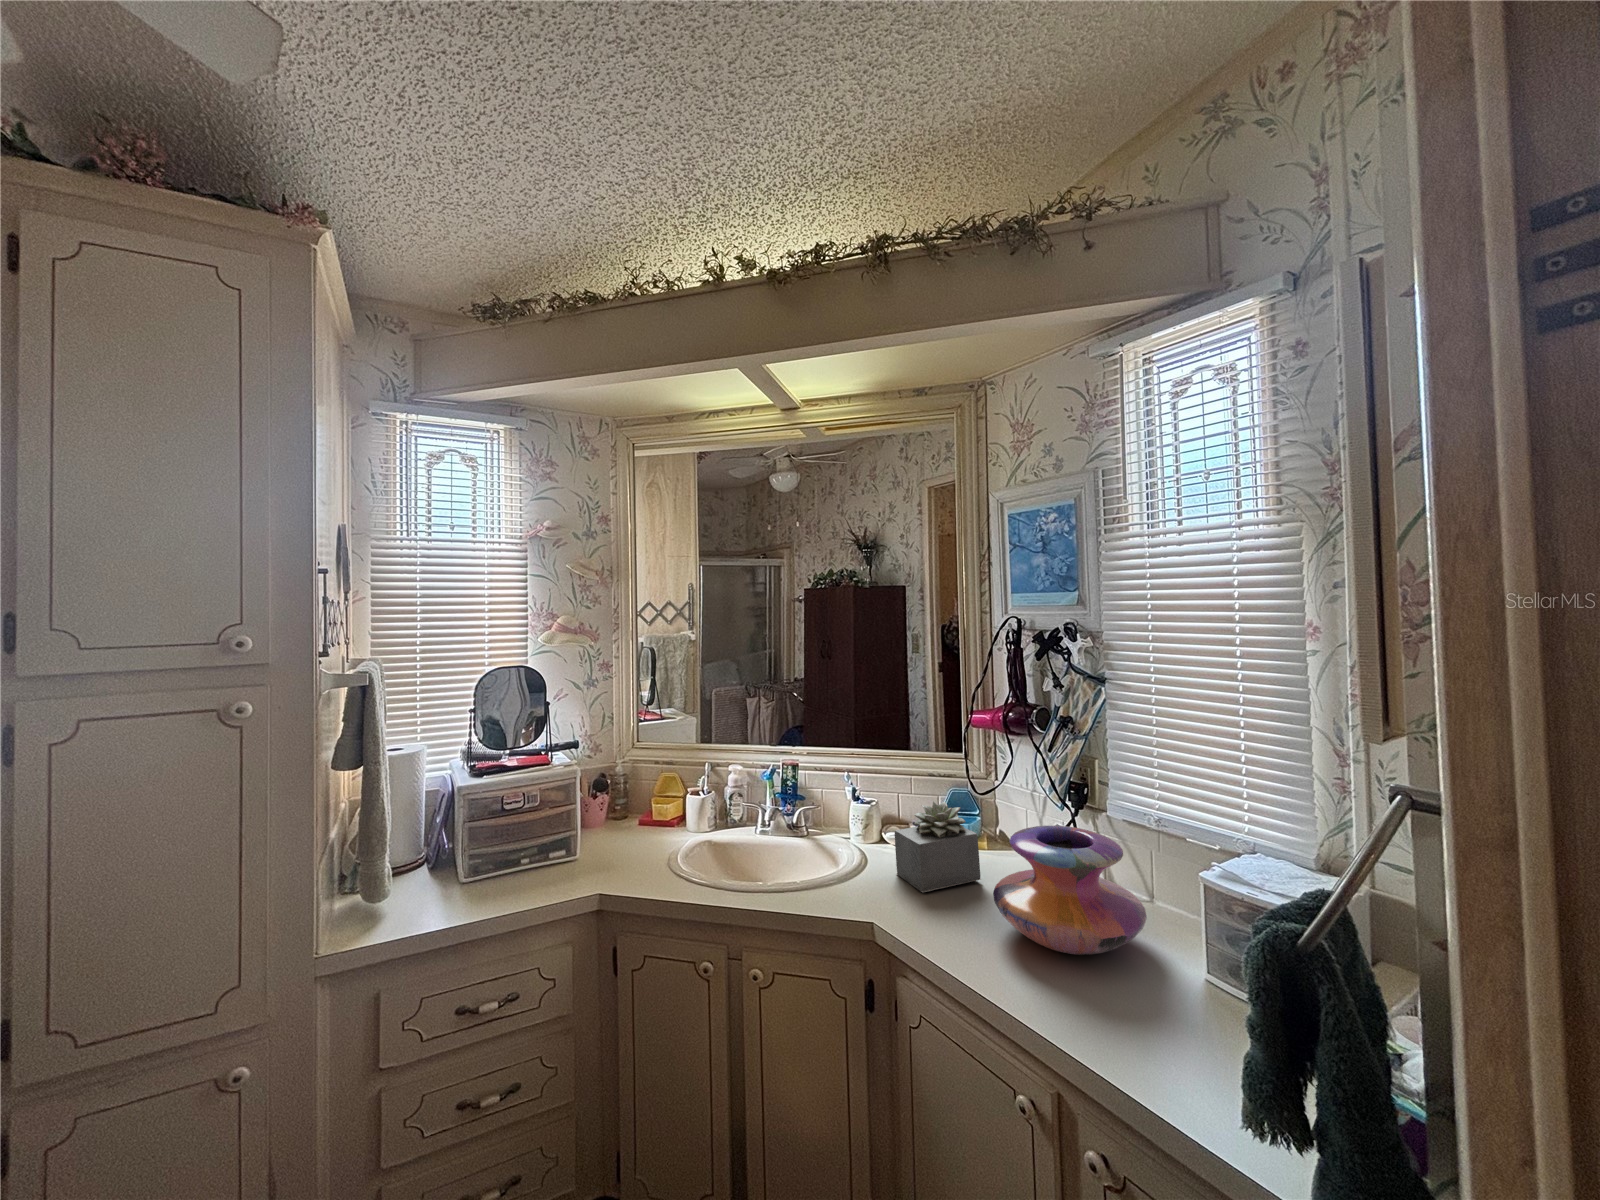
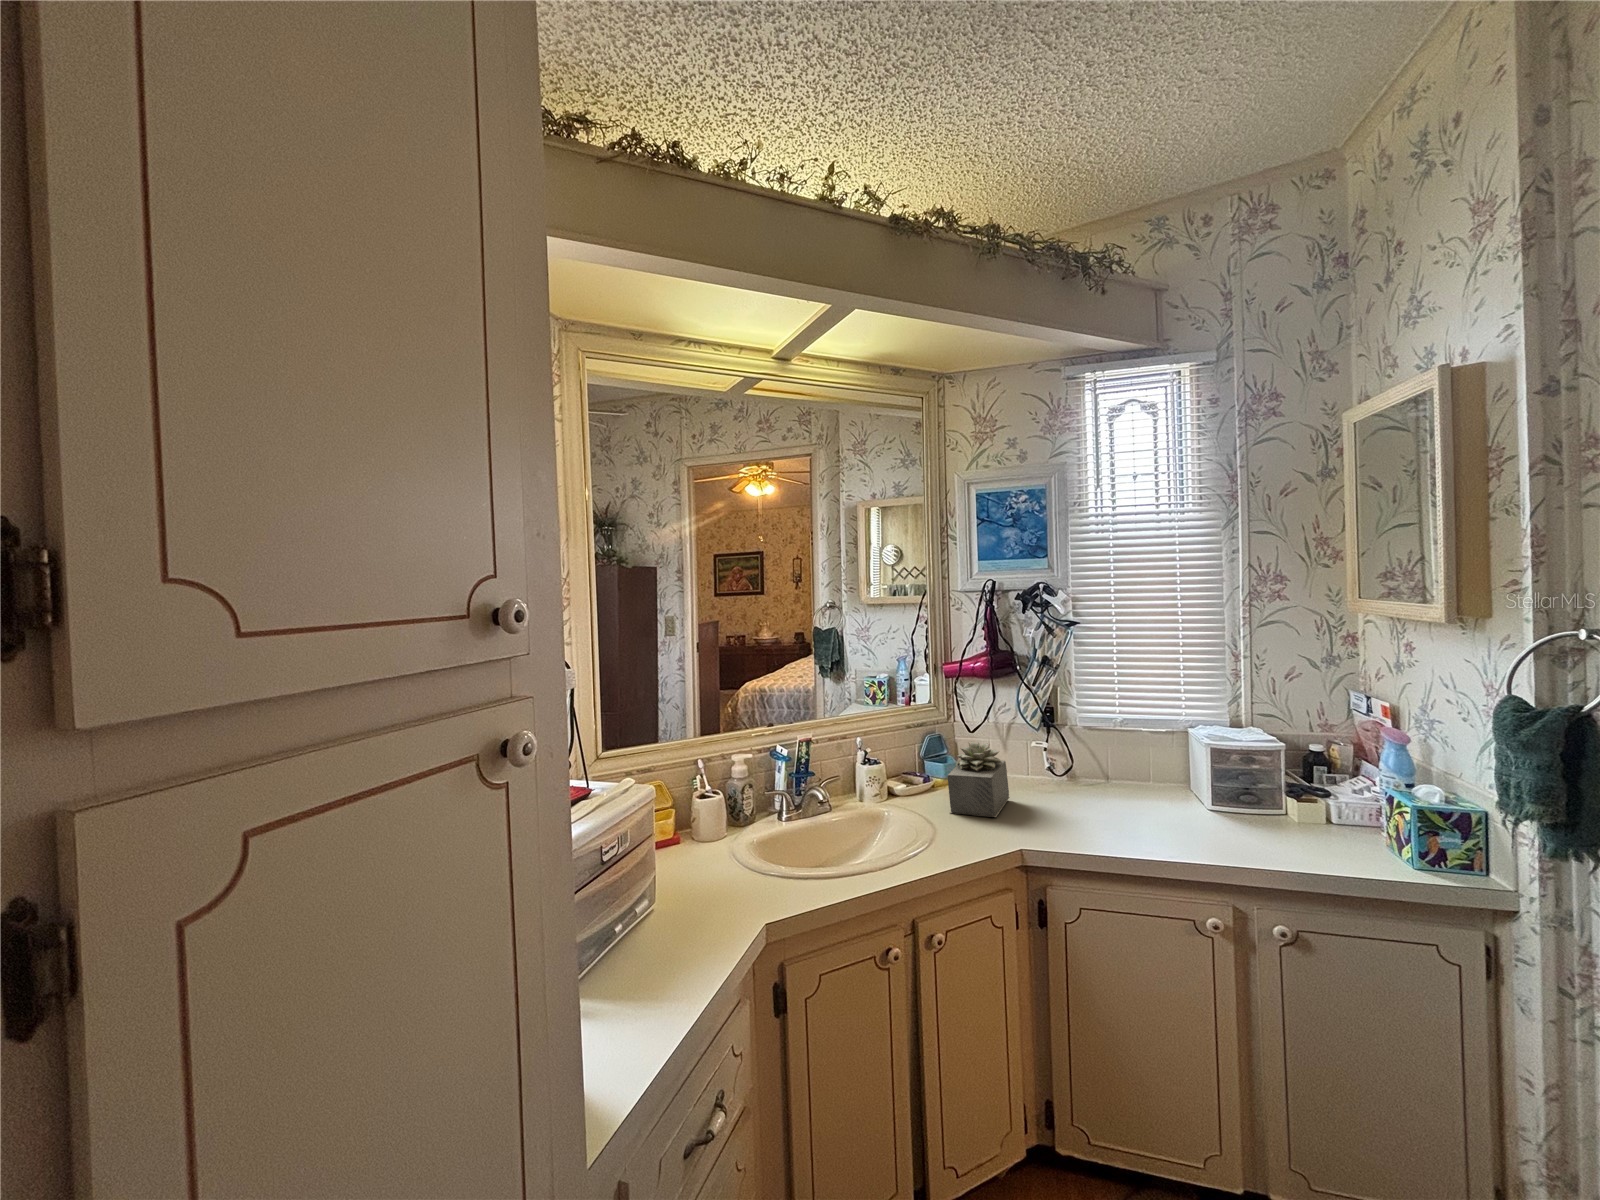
decorative vase: present [993,825,1147,955] -> none [1061,734,1175,820]

